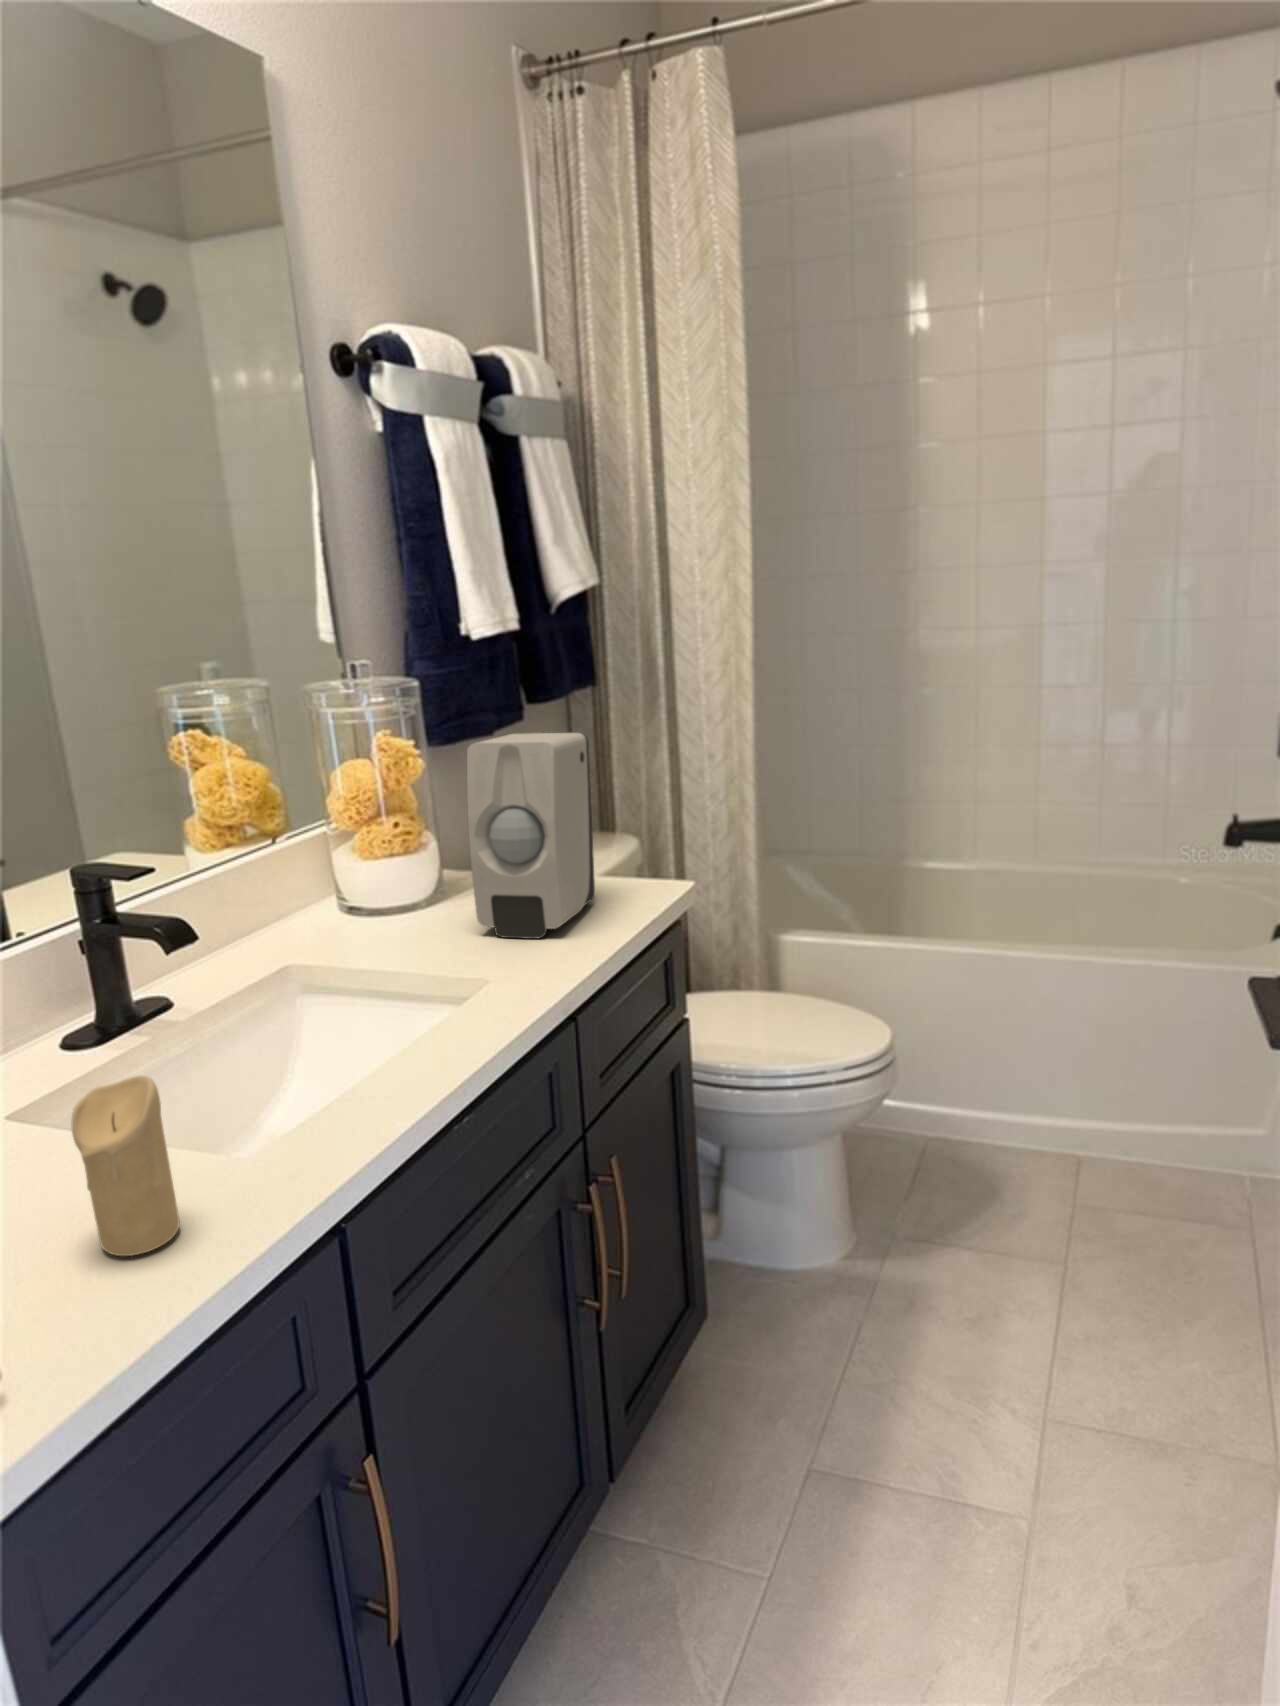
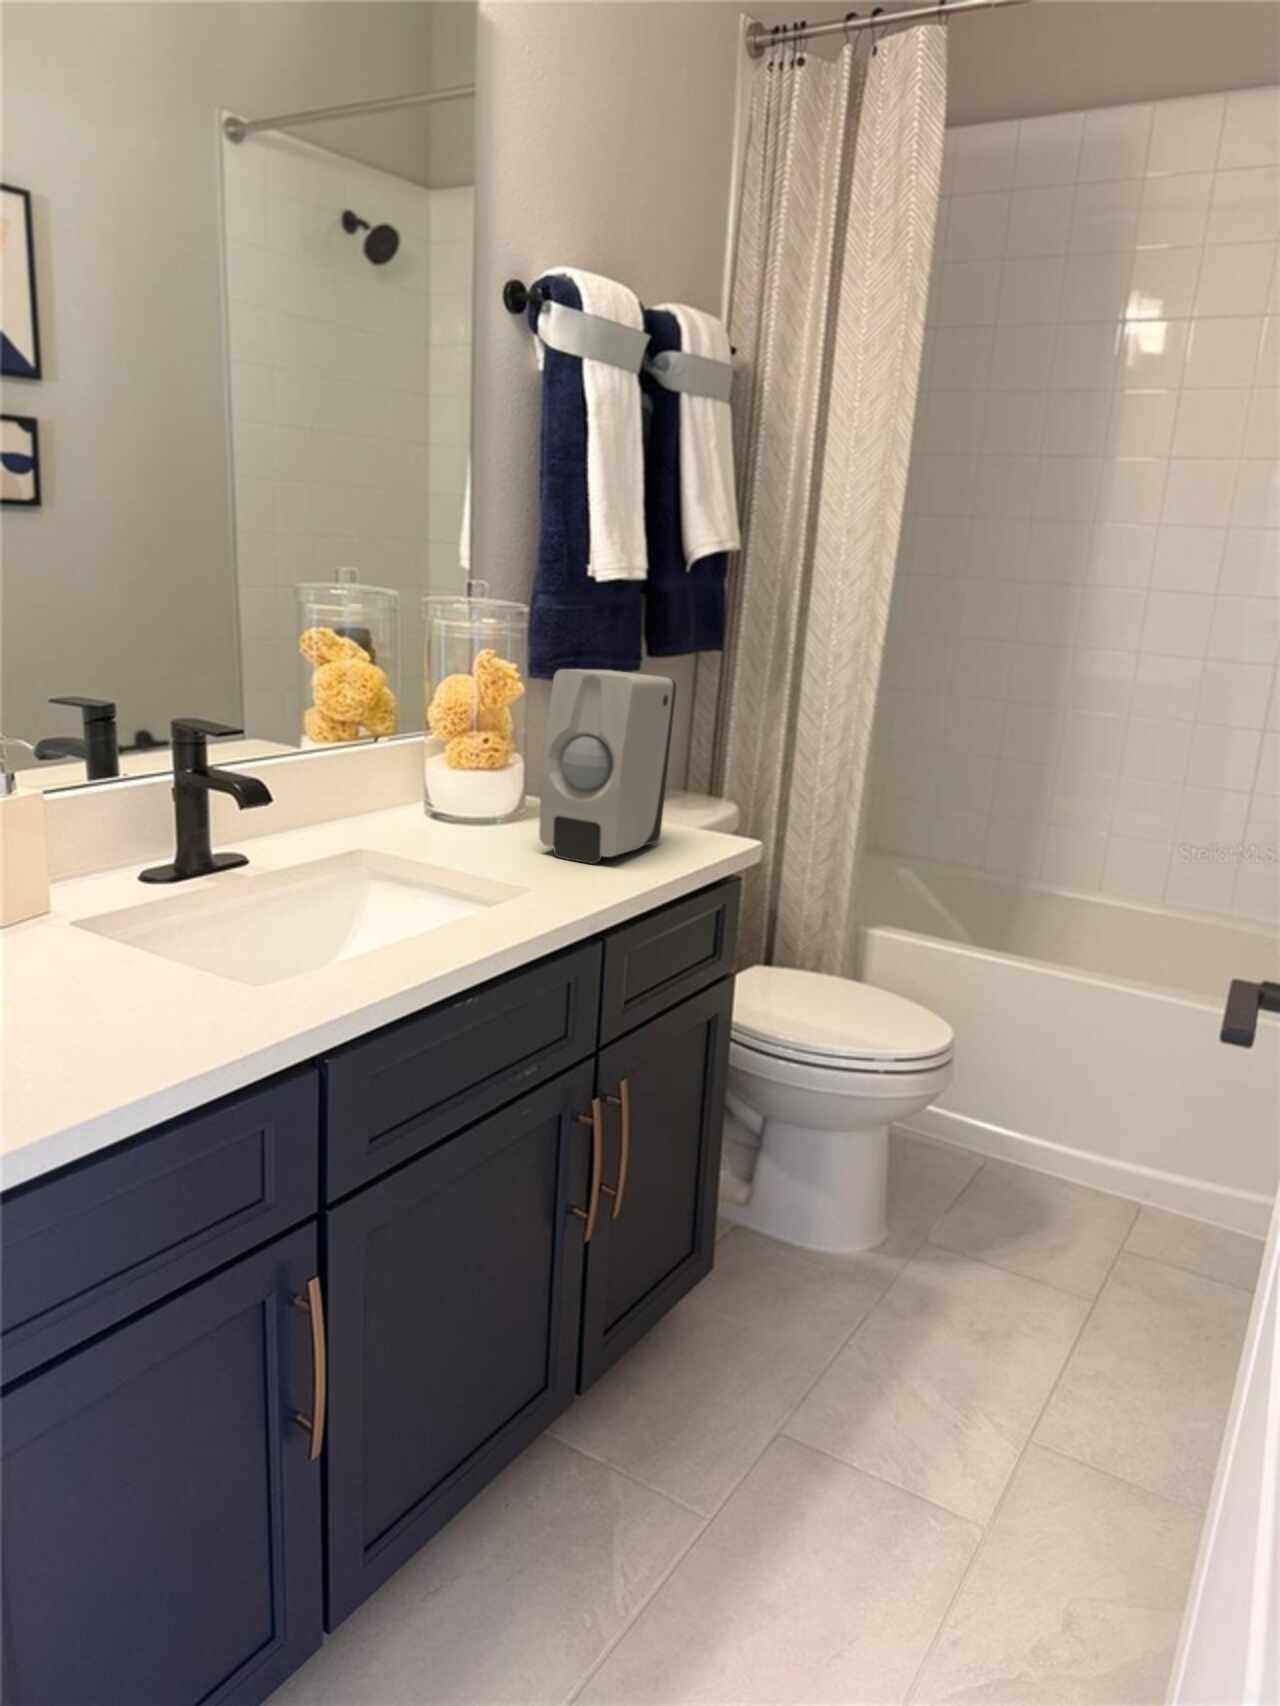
candle: present [71,1076,180,1256] -> none [106,879,185,1030]

